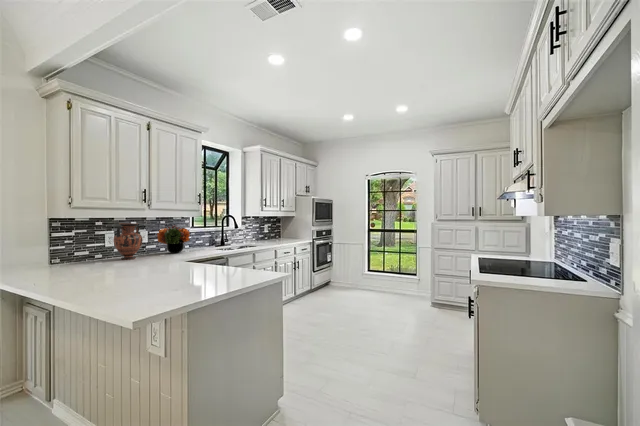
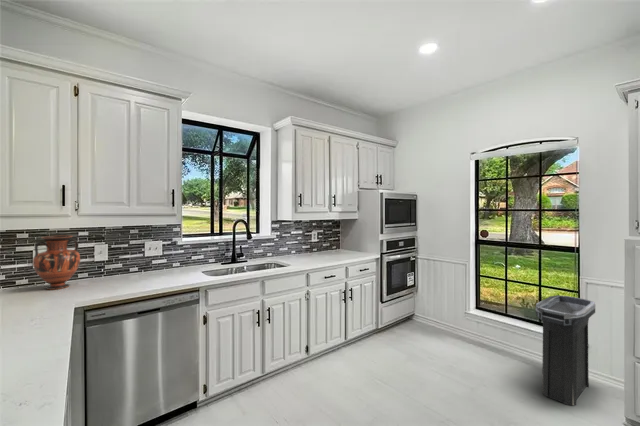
flower arrangement: present [157,226,190,253] -> none [116,237,167,278]
trash can: none [401,255,426,306] -> present [536,295,595,405]

